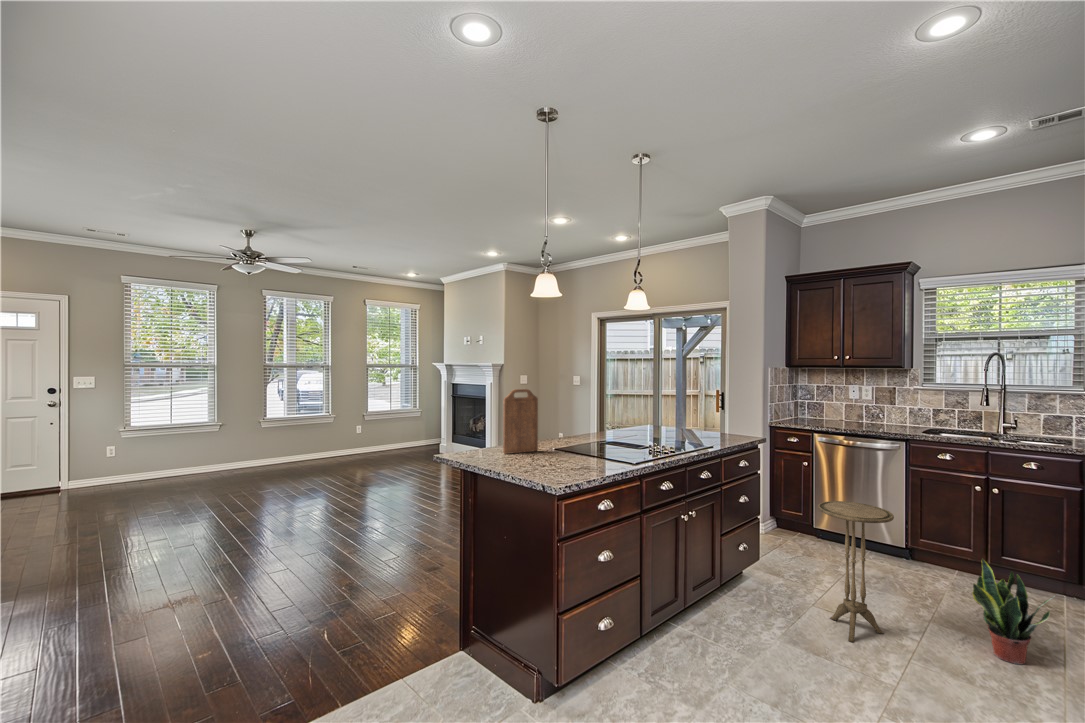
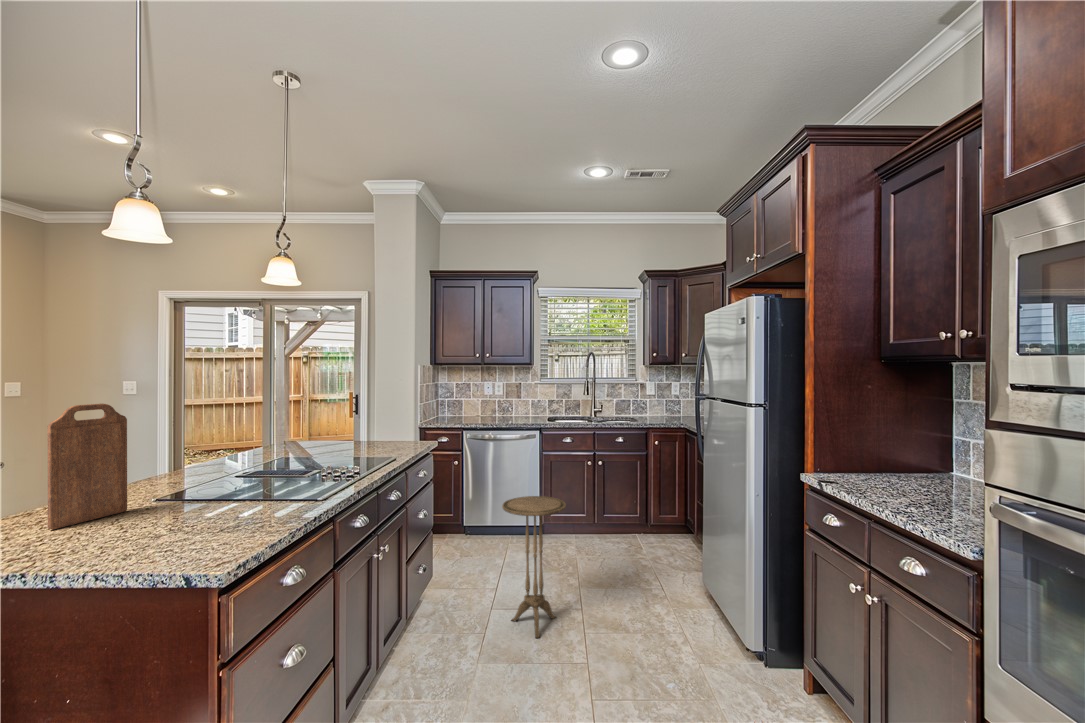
potted plant: present [972,559,1054,664] -> none [613,524,663,606]

